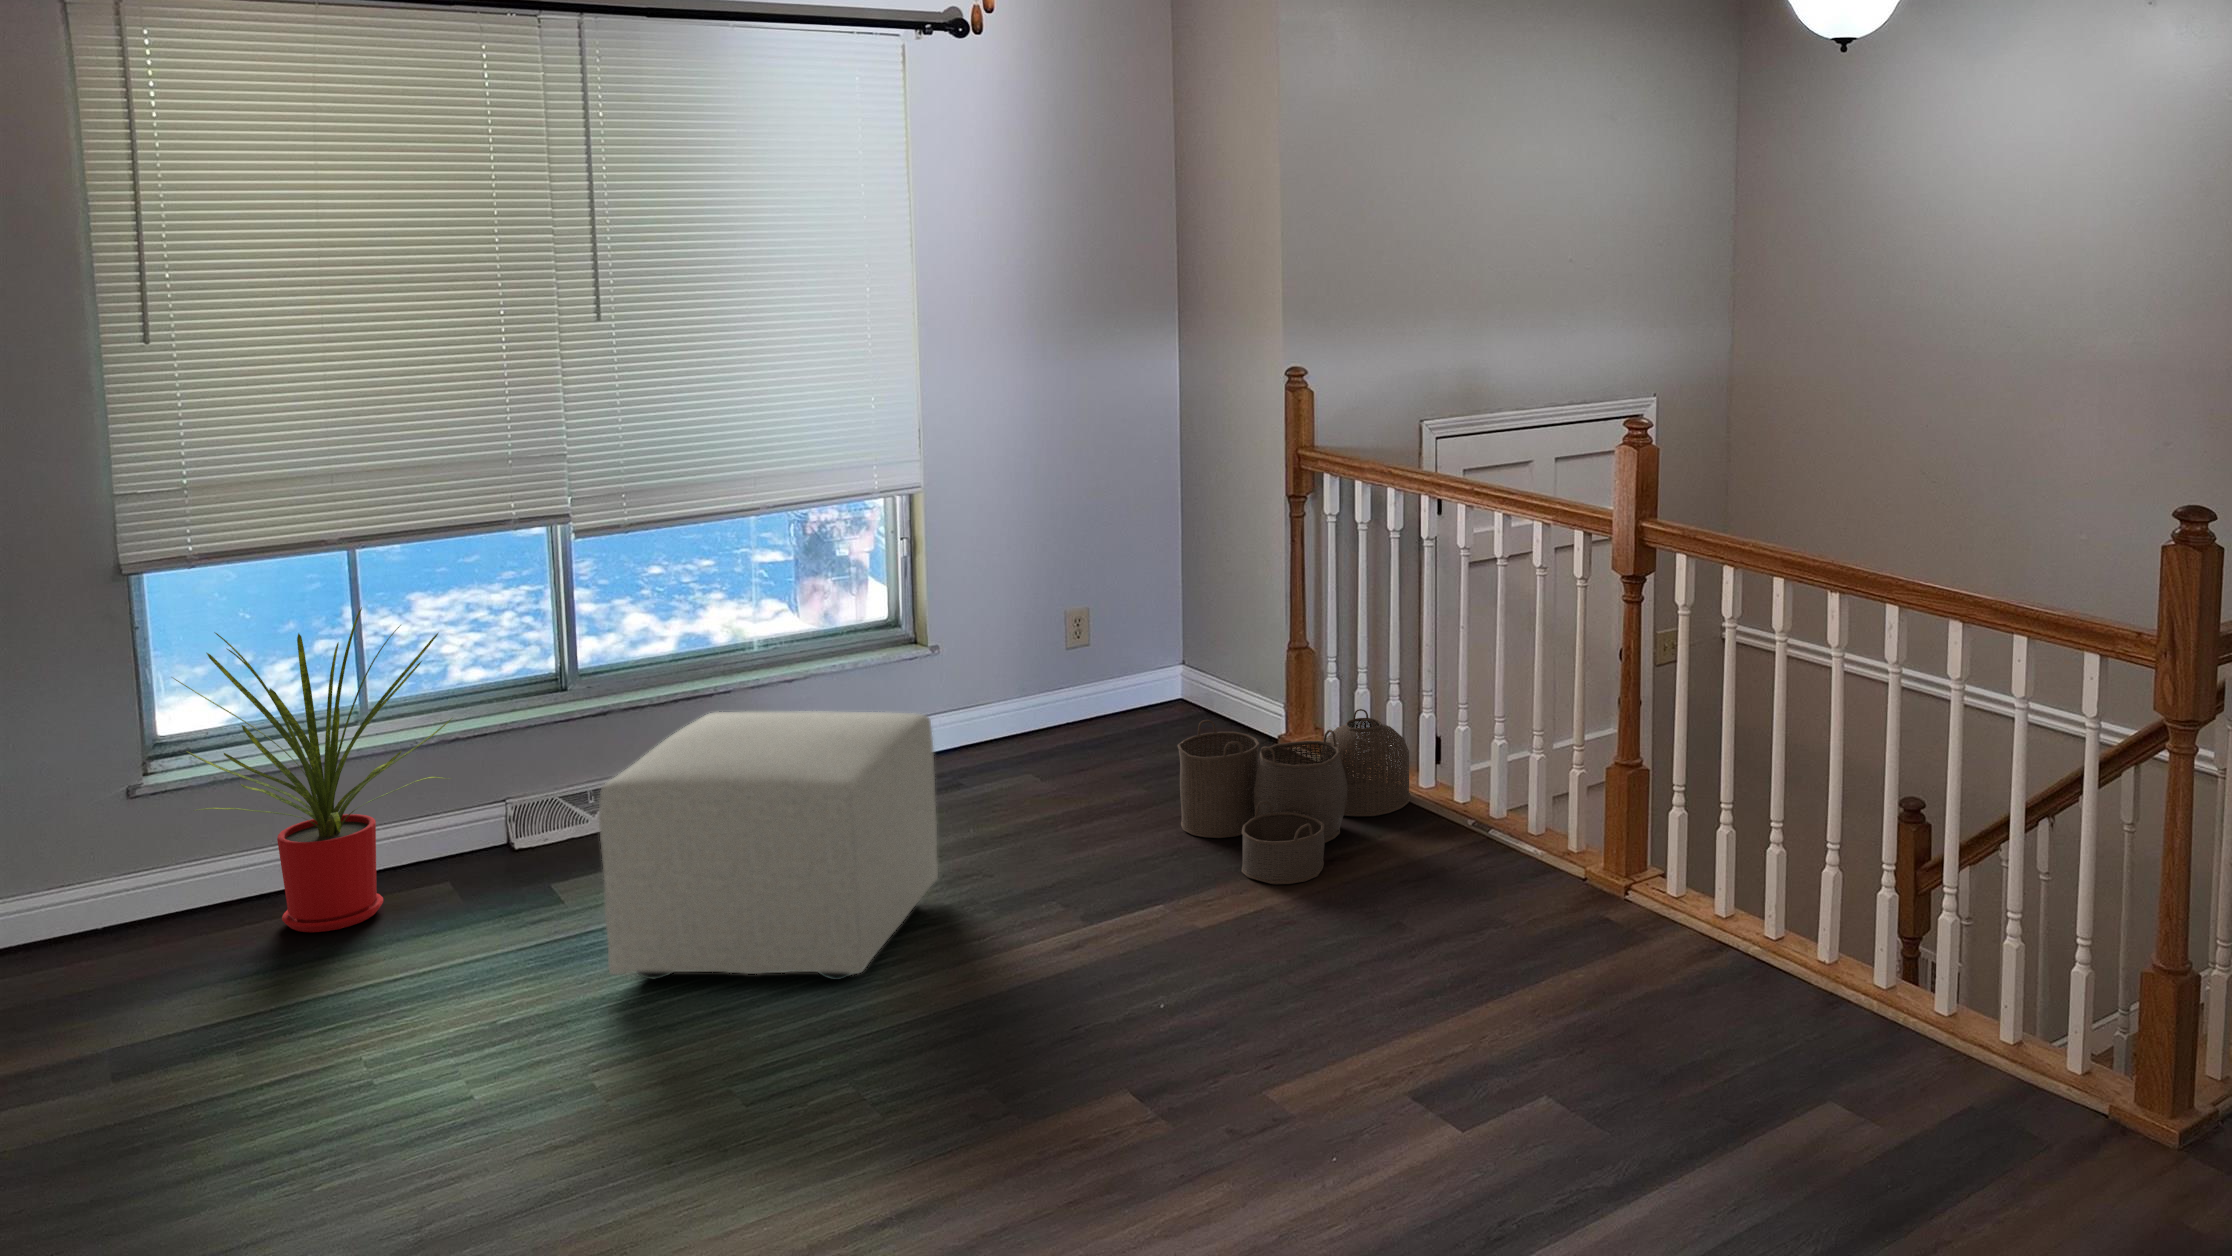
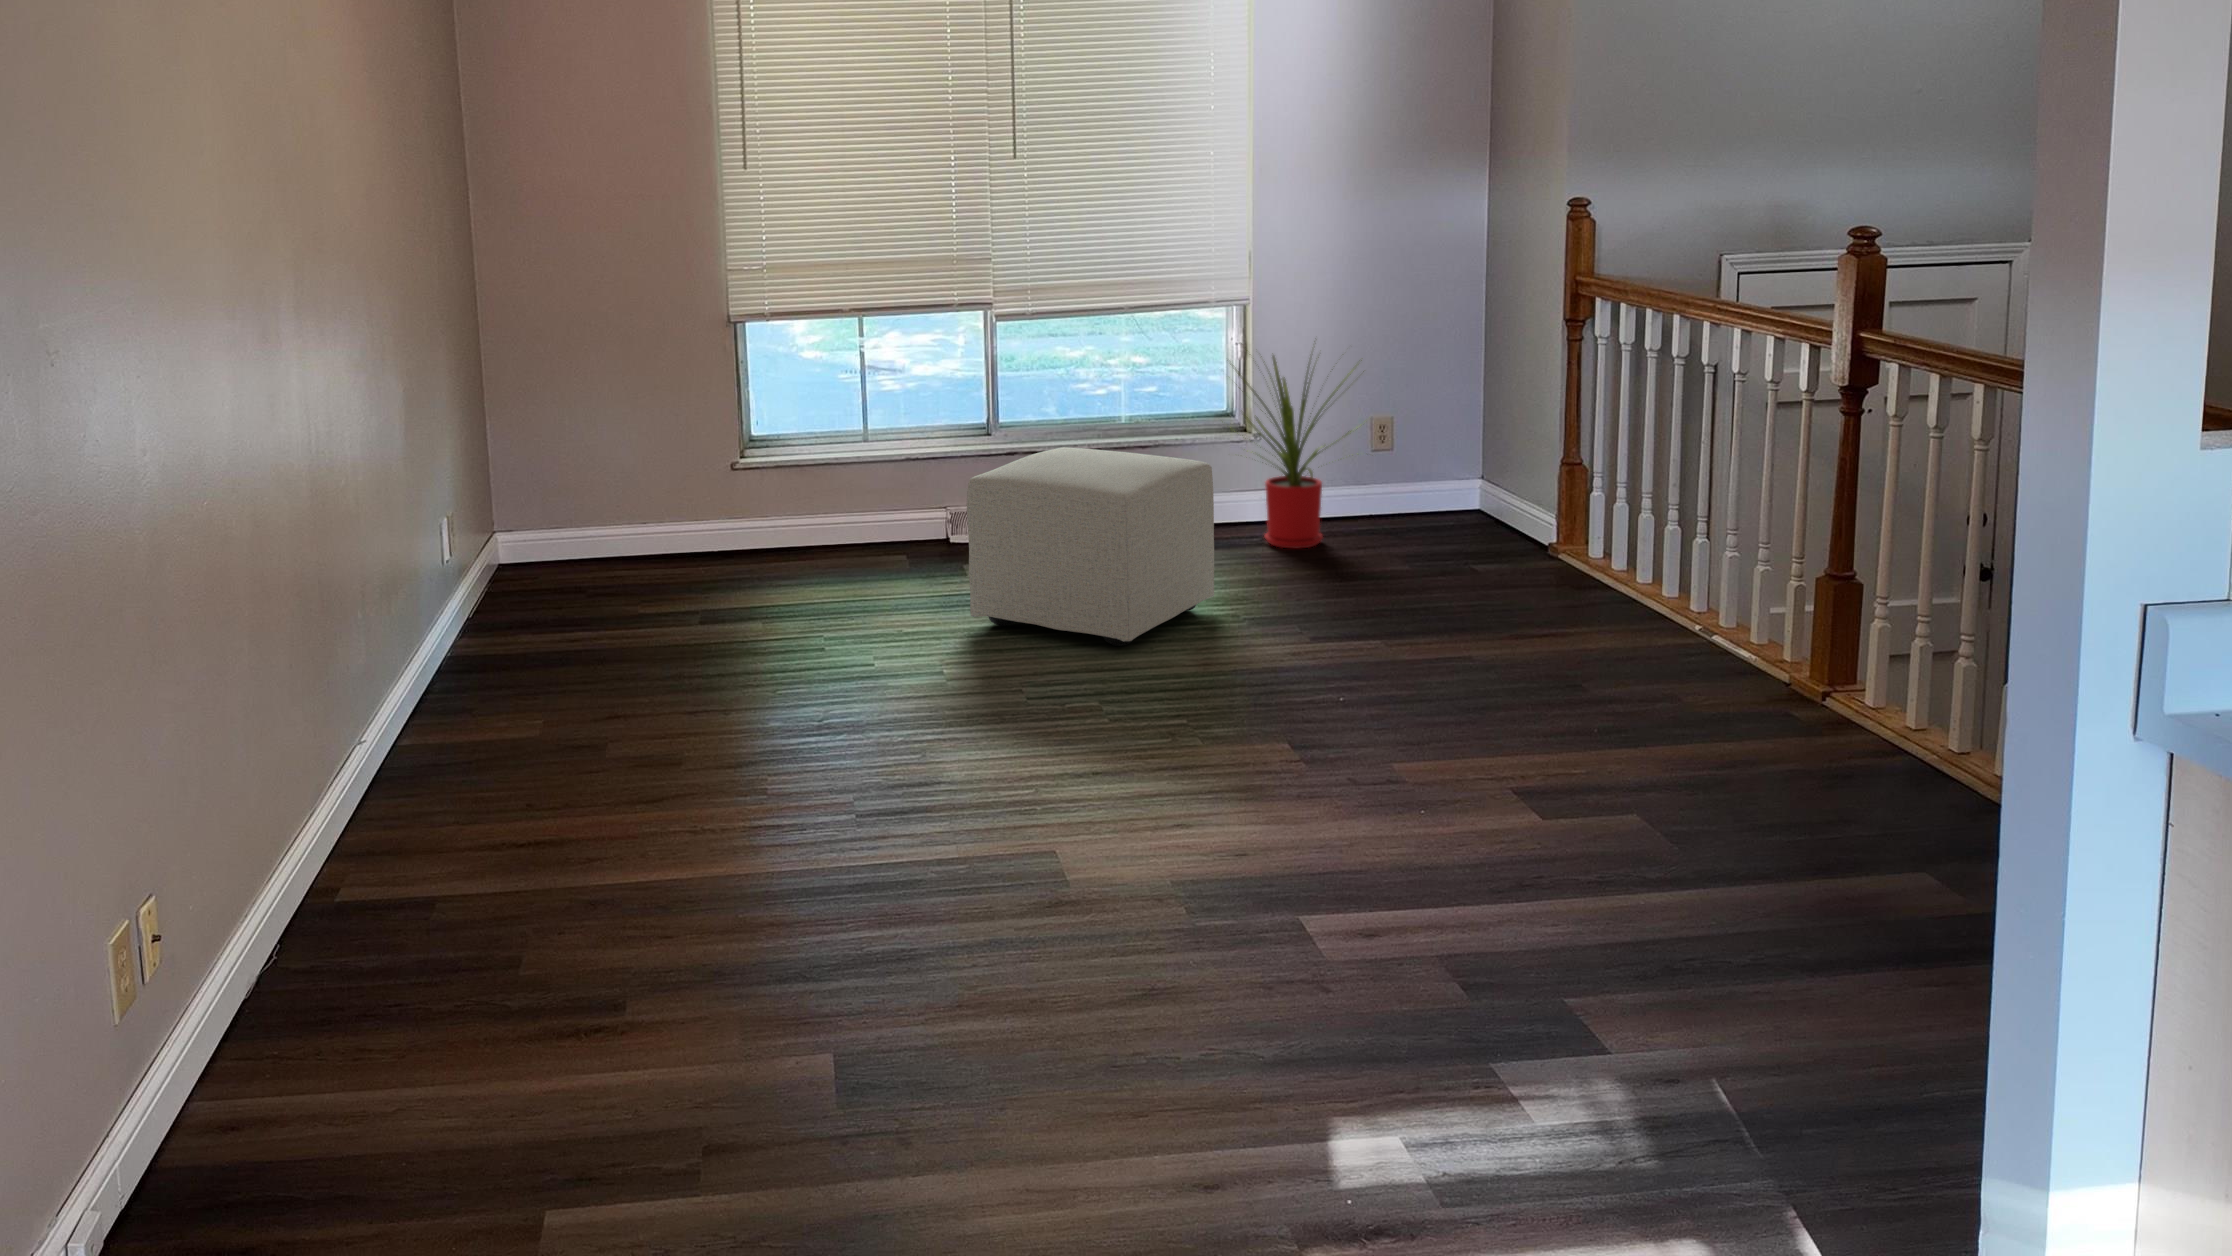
house plant: present [173,607,452,932] -> present [1230,356,1364,548]
woven basket: present [1178,709,1410,884] -> none [1429,507,1653,645]

